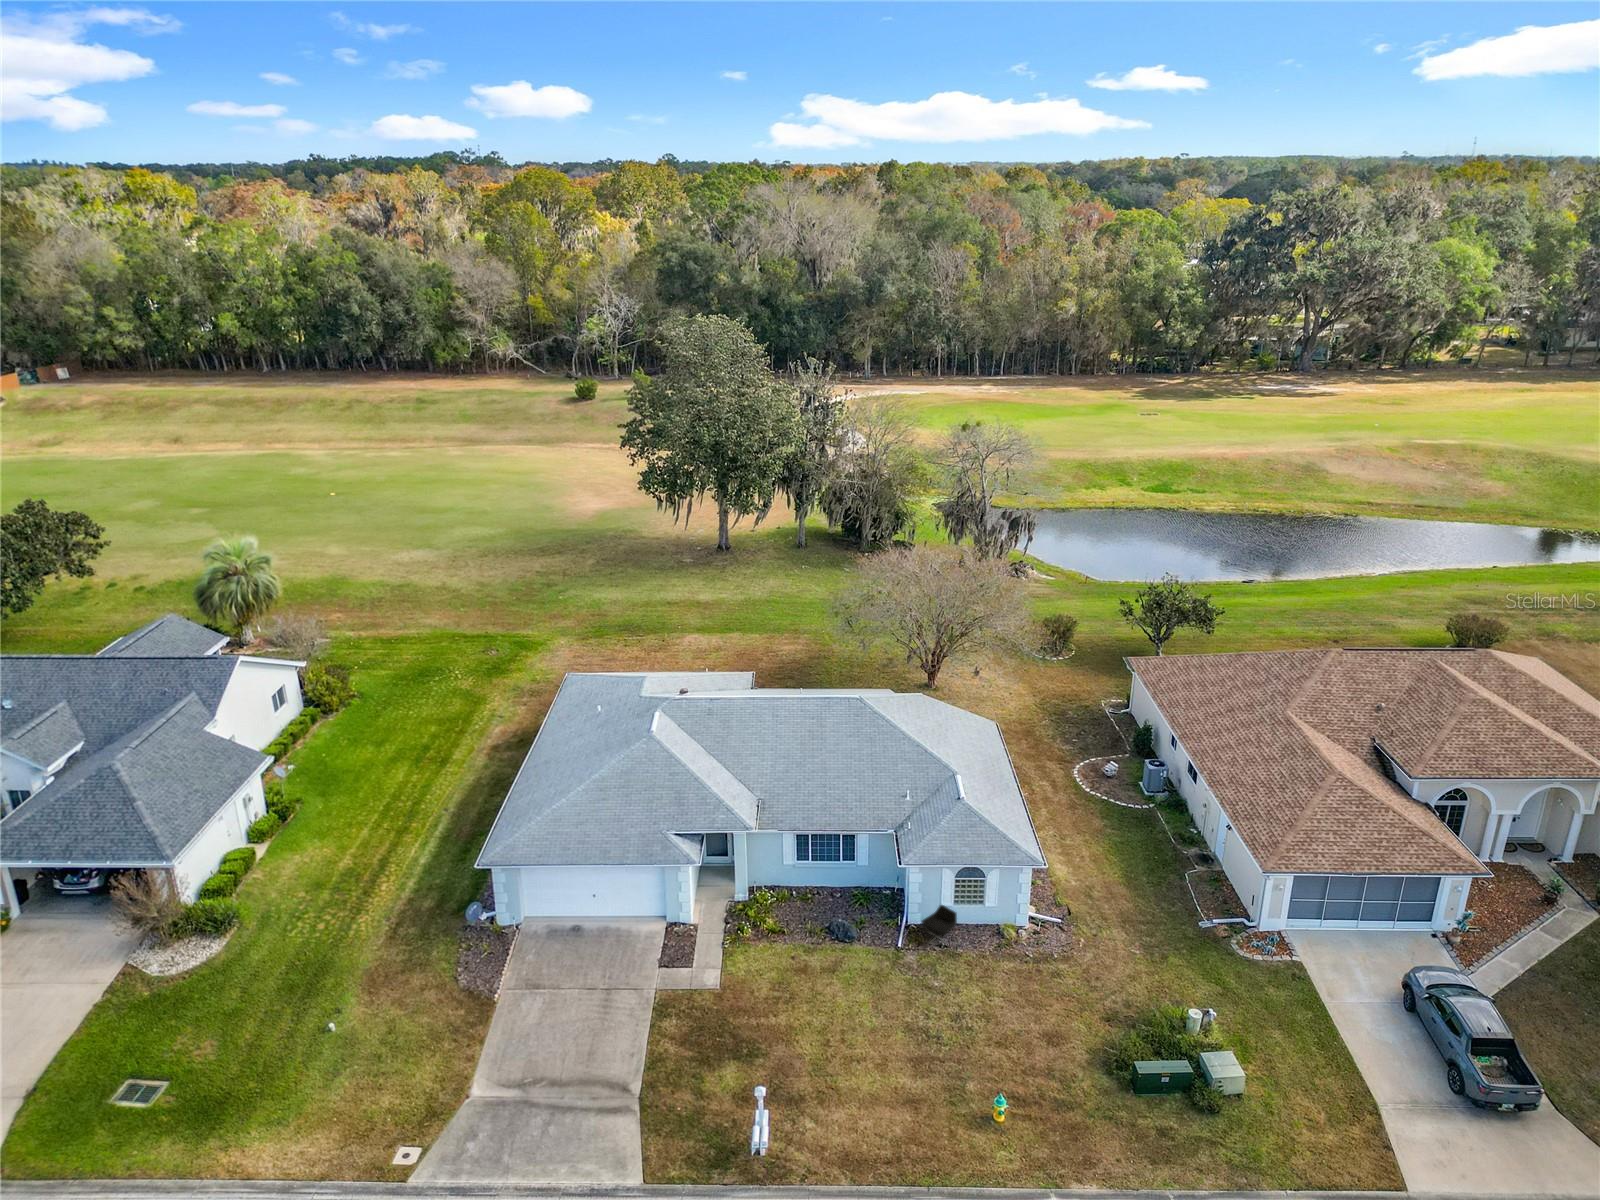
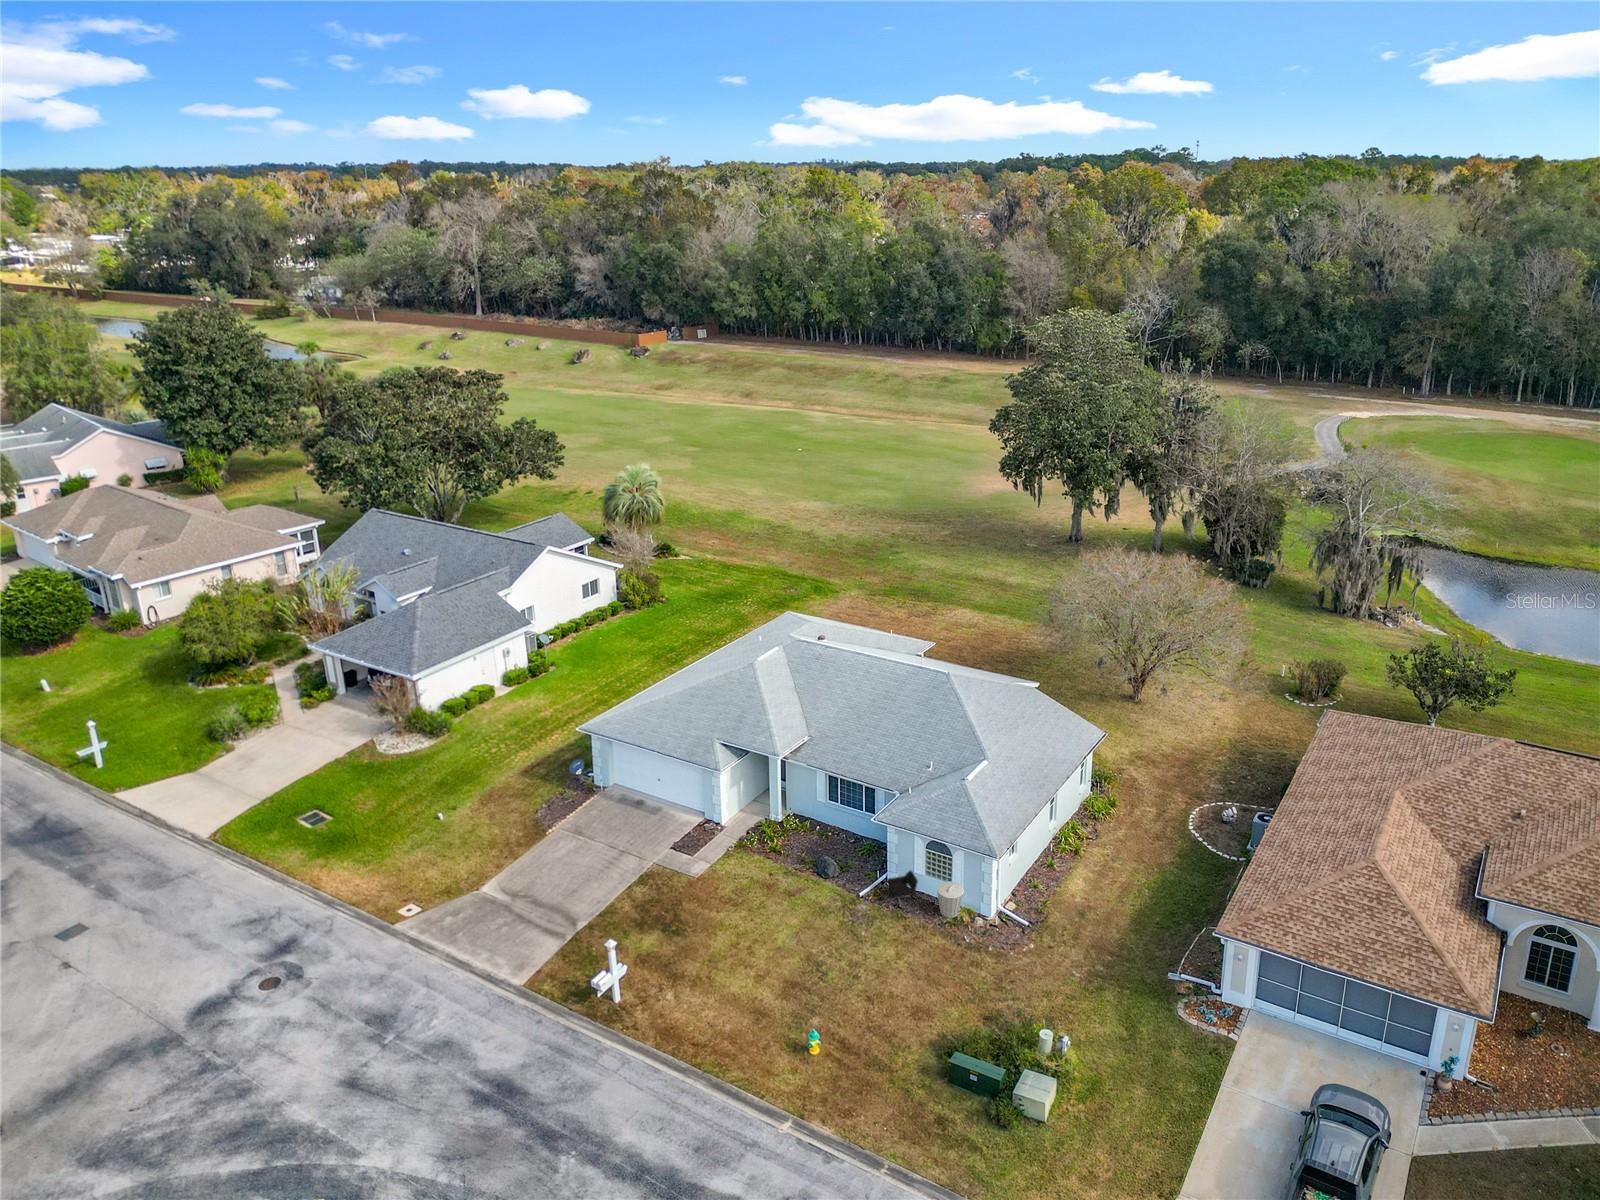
trash can: none [980,902,1008,940] -> present [937,881,964,918]

